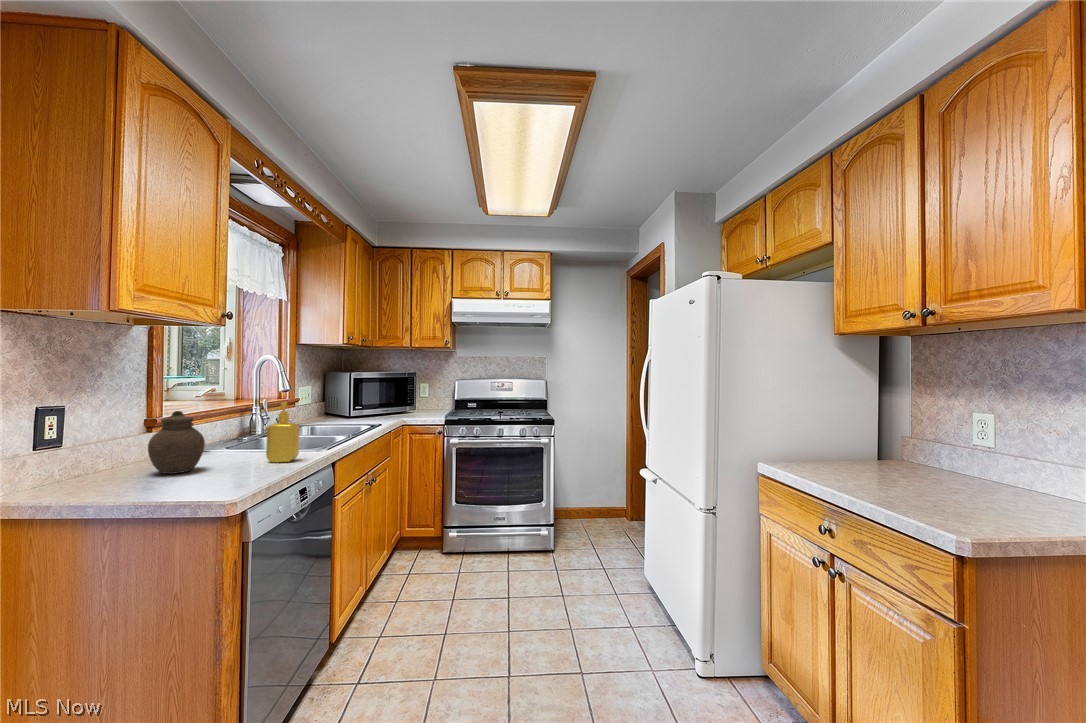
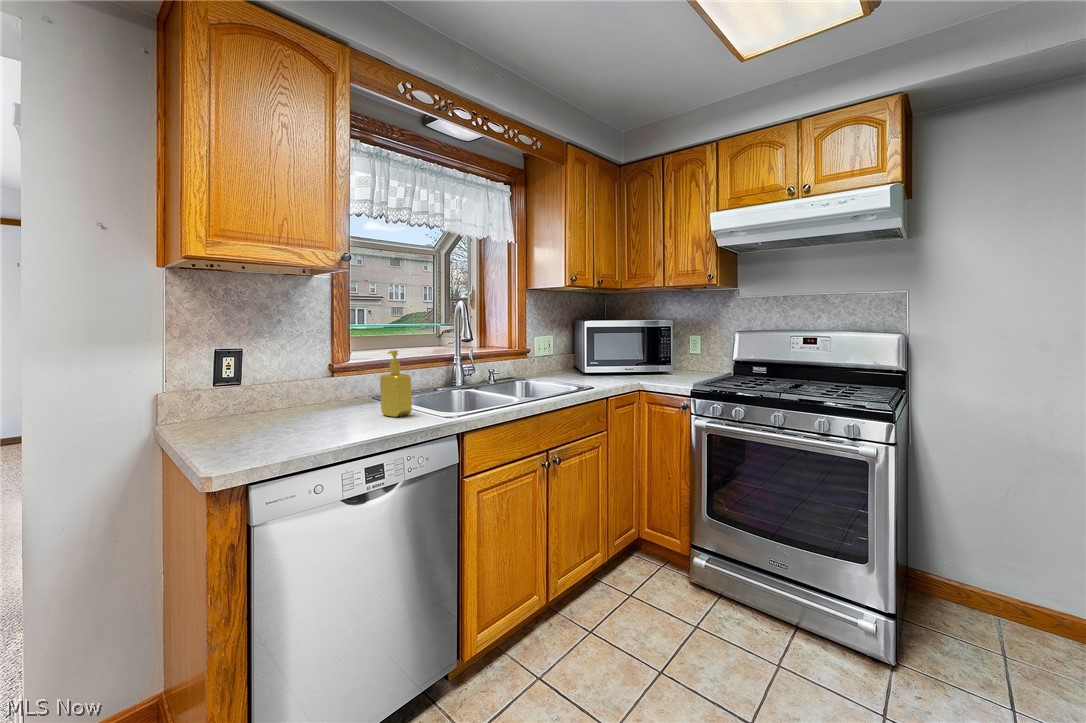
jar: present [148,411,205,474] -> none [283,356,331,416]

